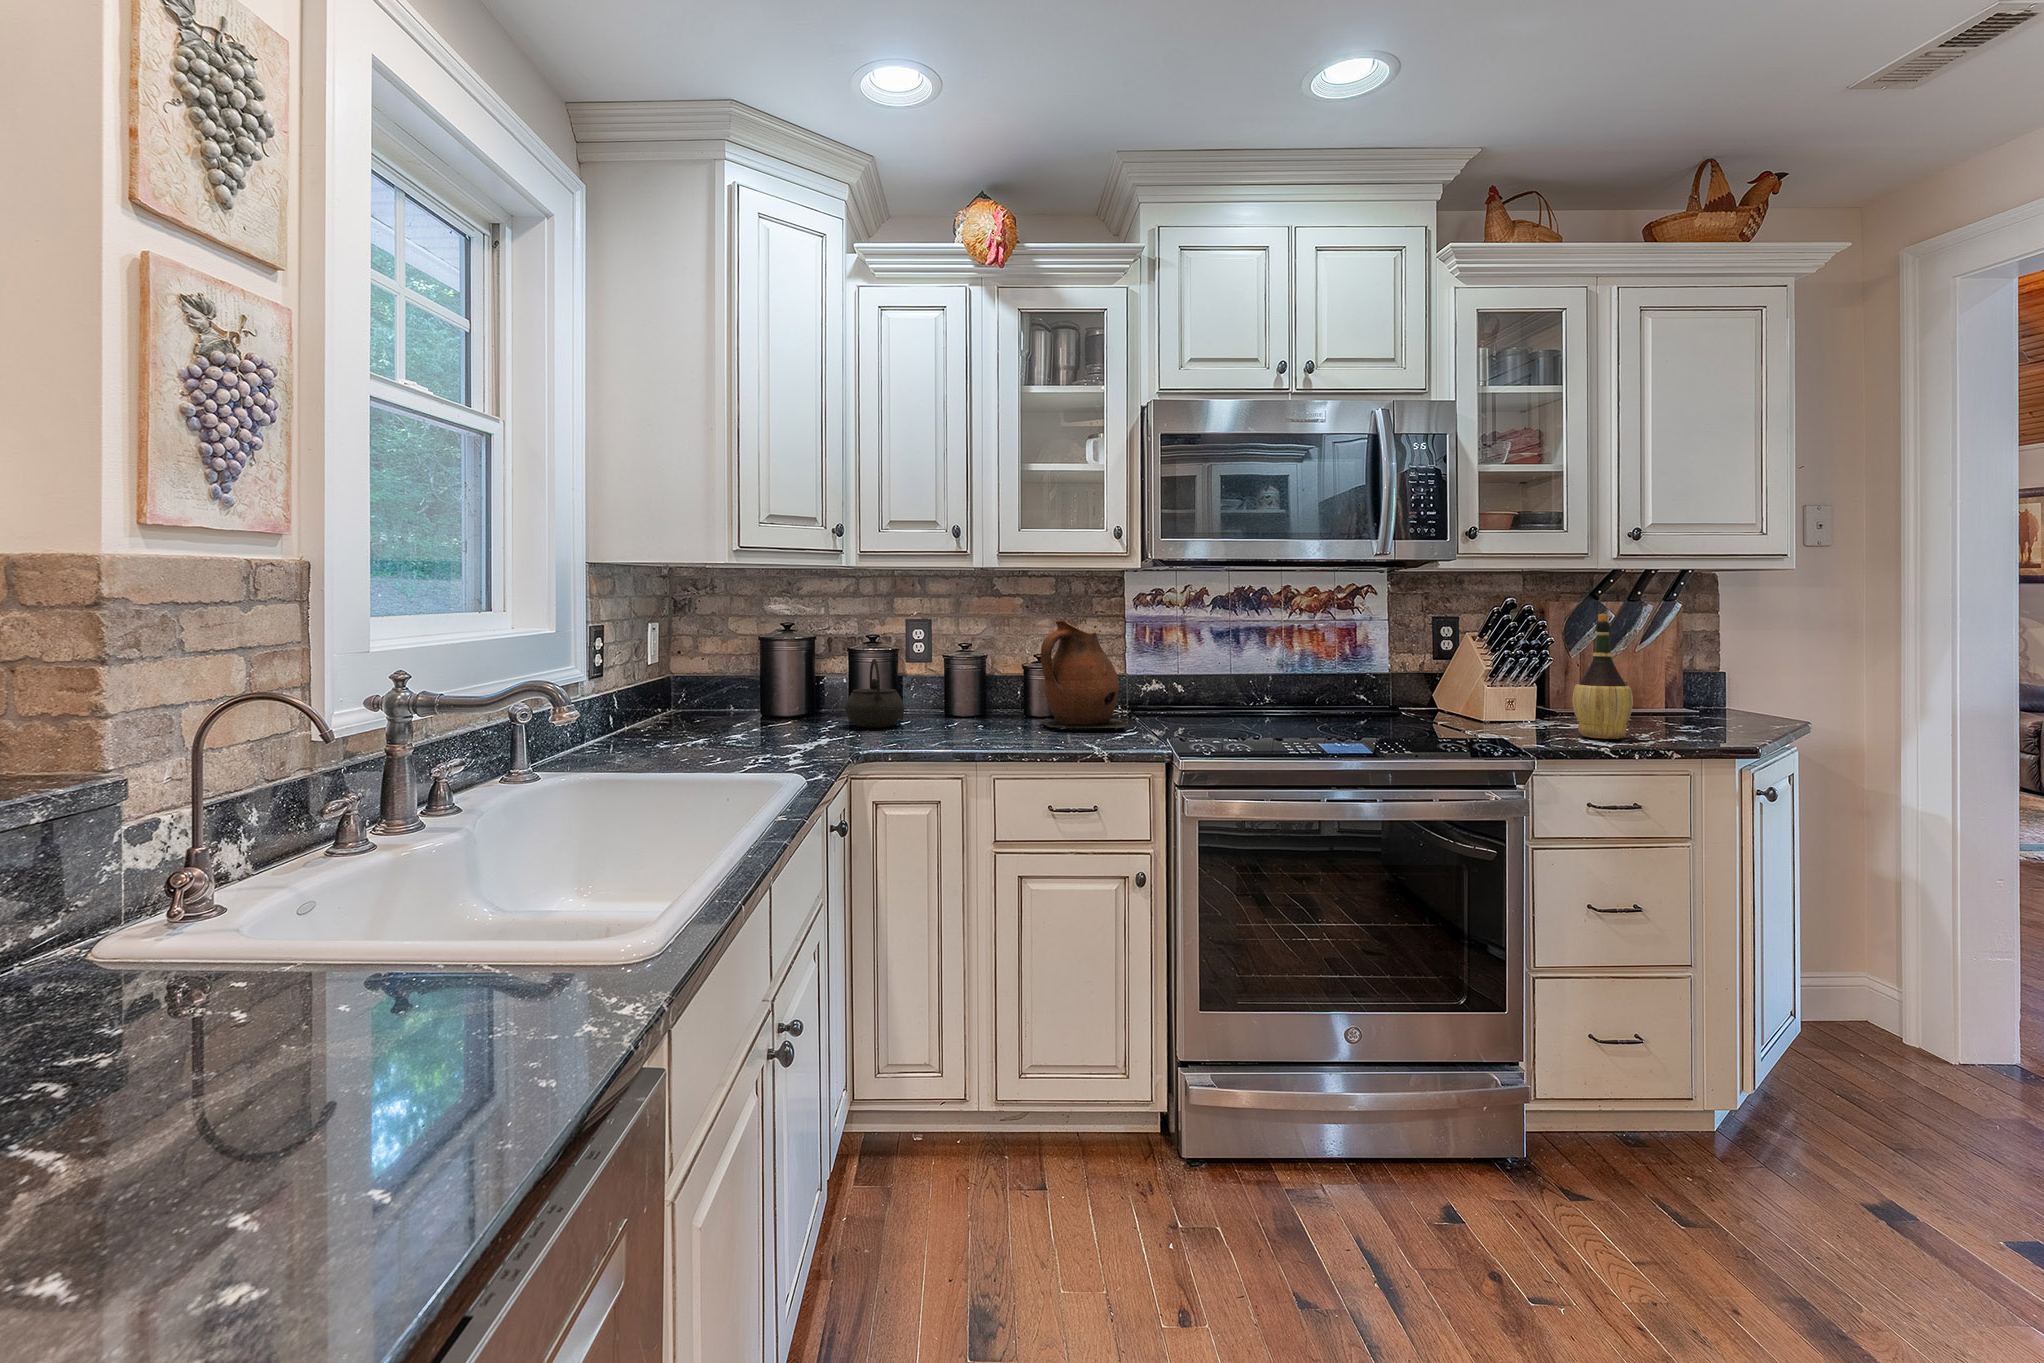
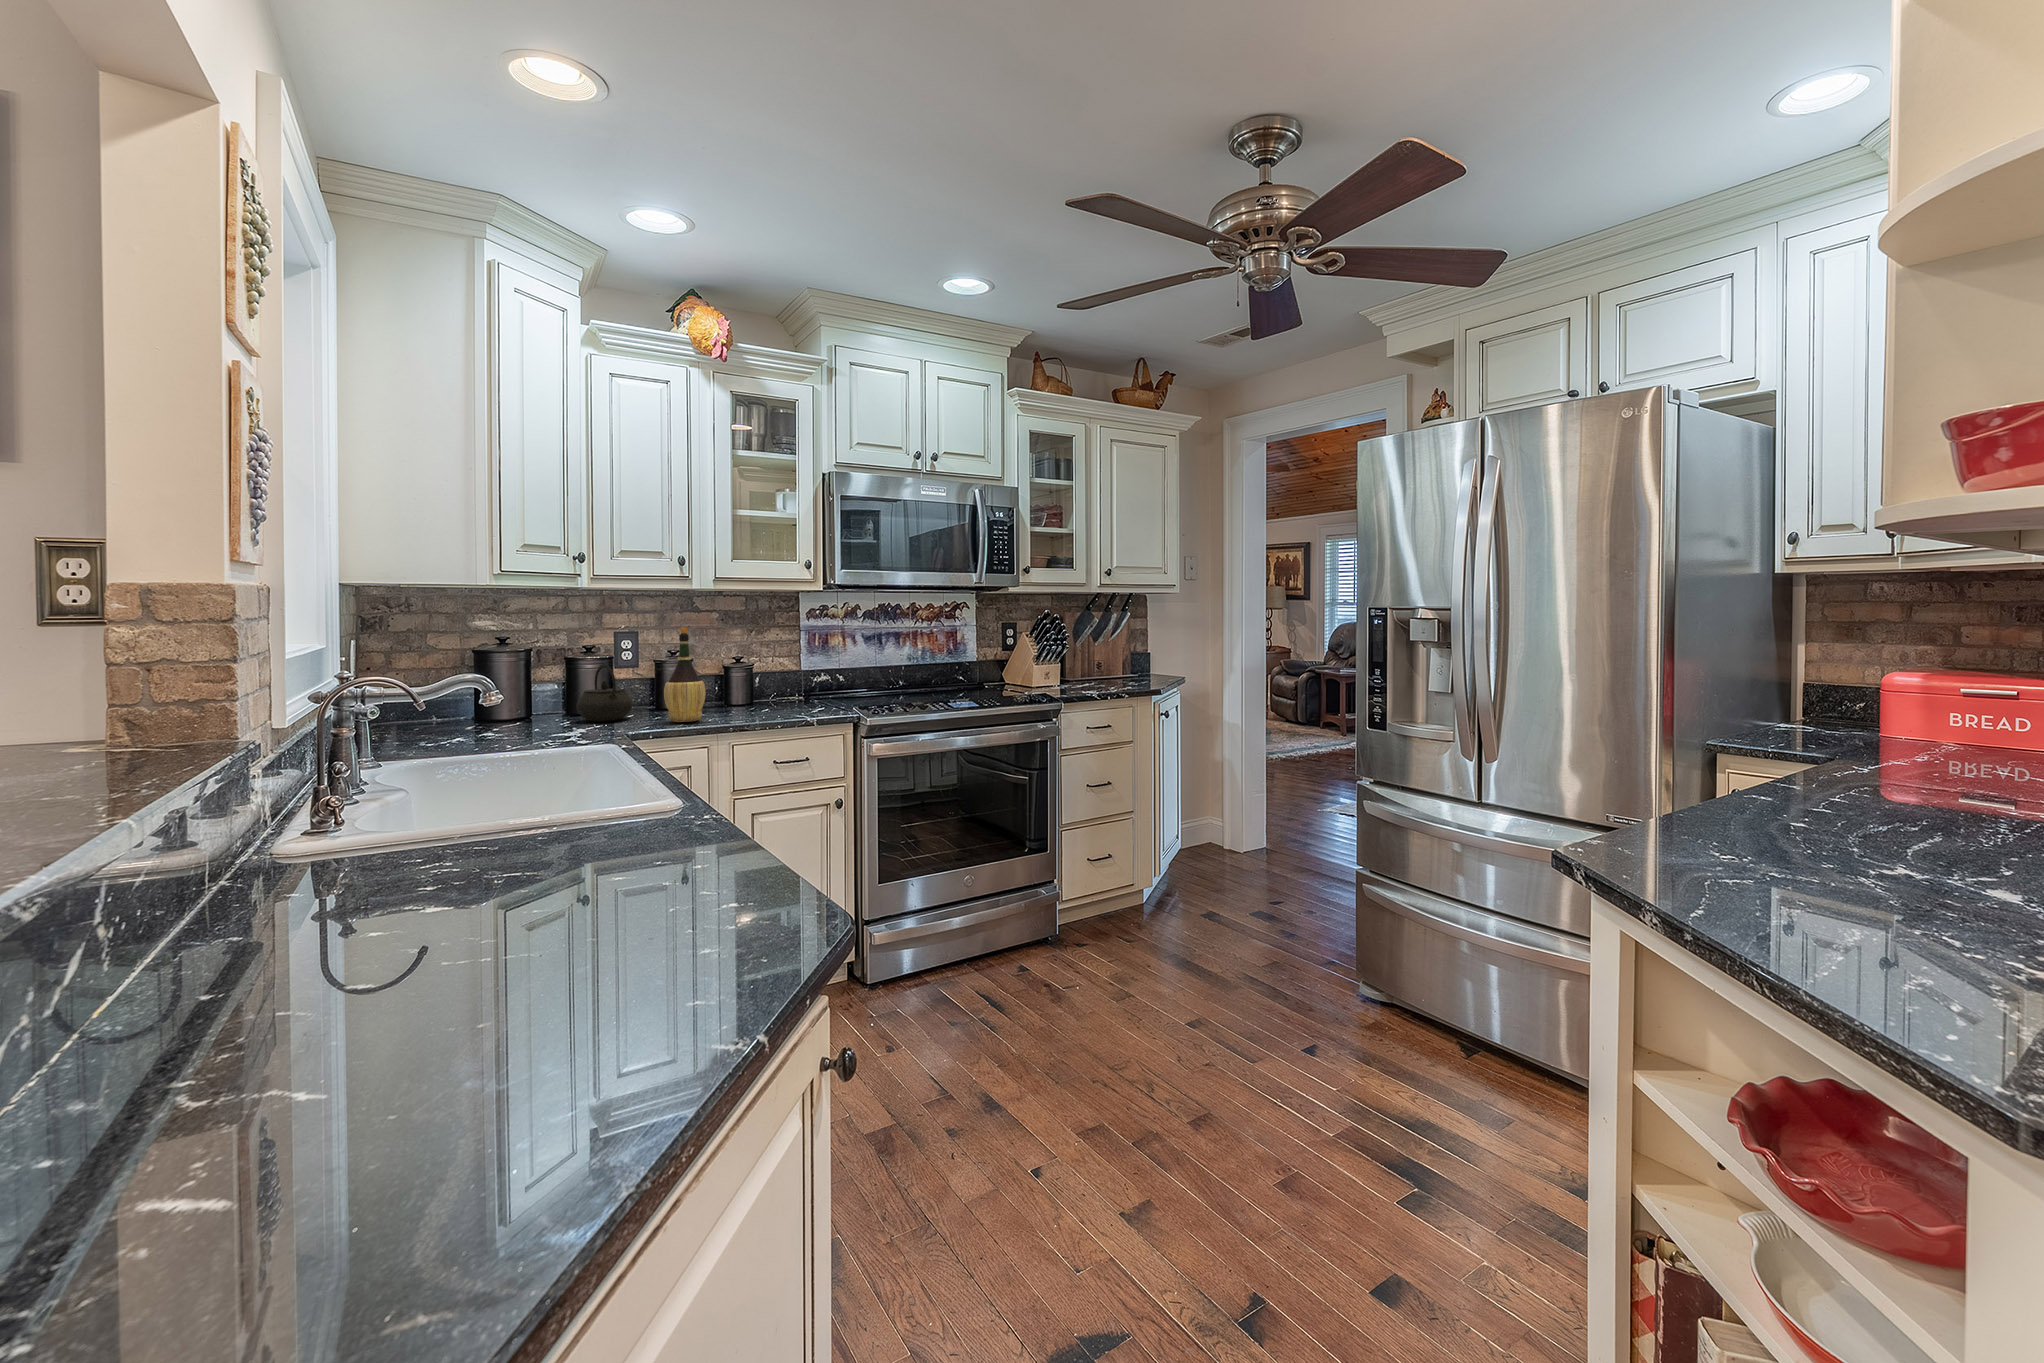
wine bottle: present [1572,614,1633,739] -> present [664,628,706,722]
ceramic pitcher: present [1040,621,1126,730] -> none [744,630,818,710]

